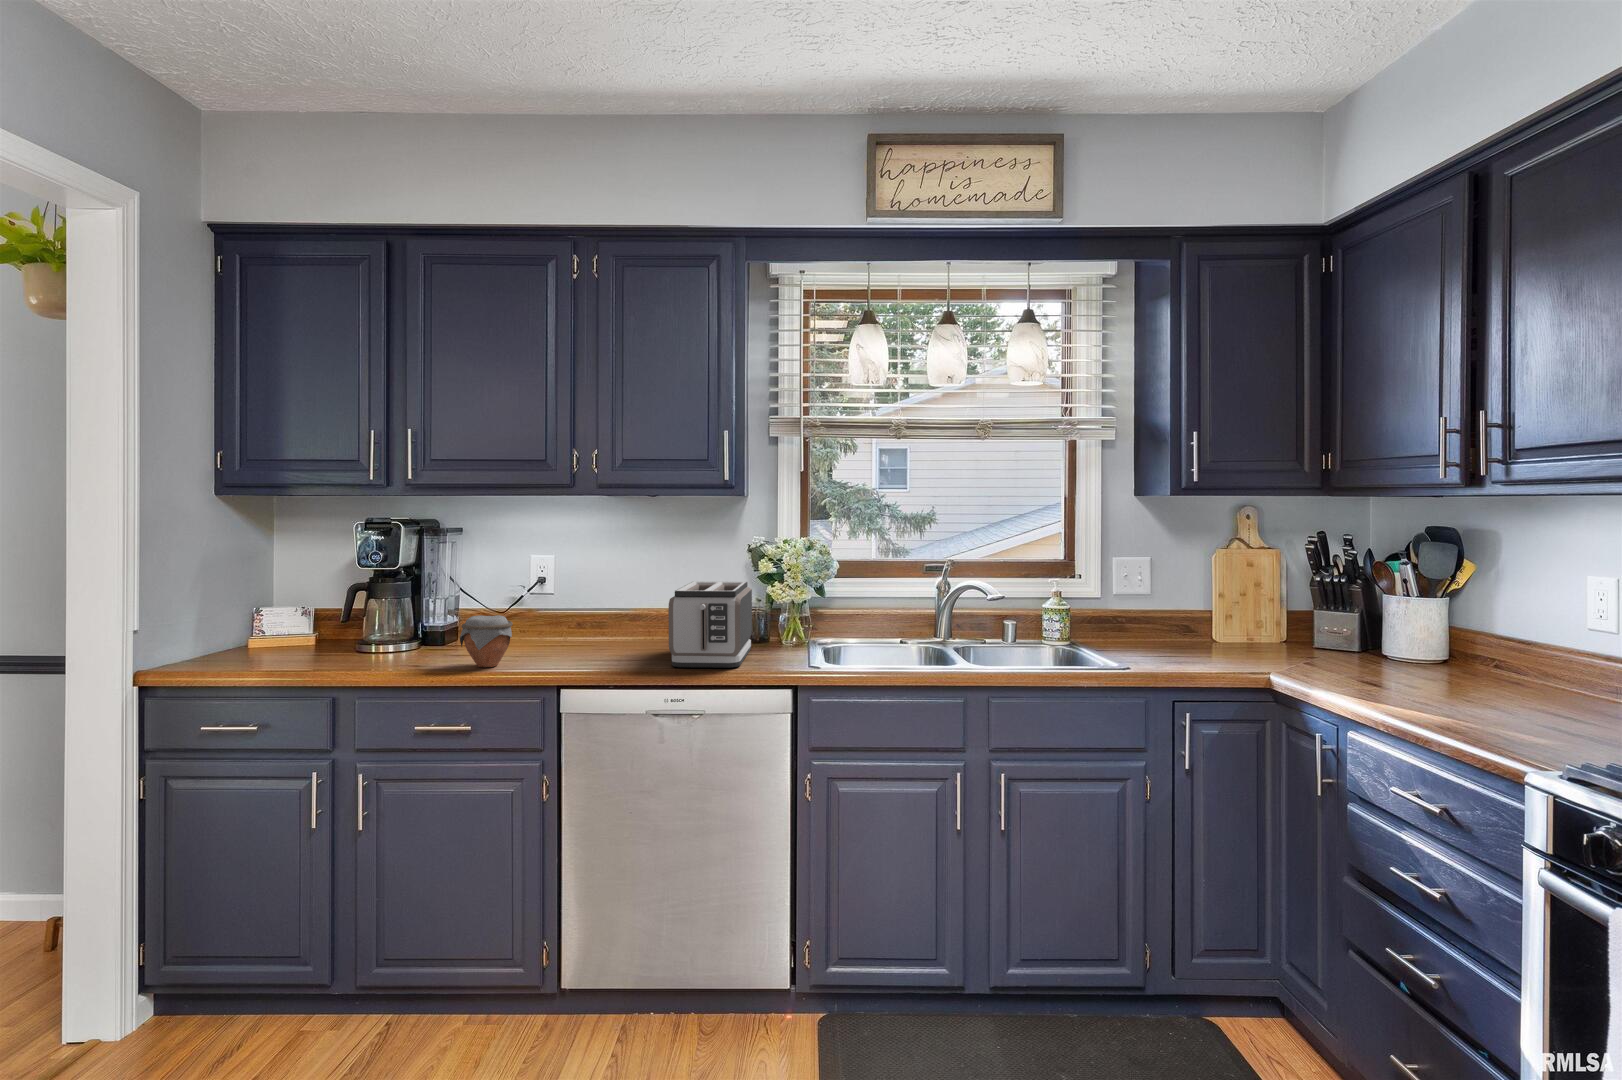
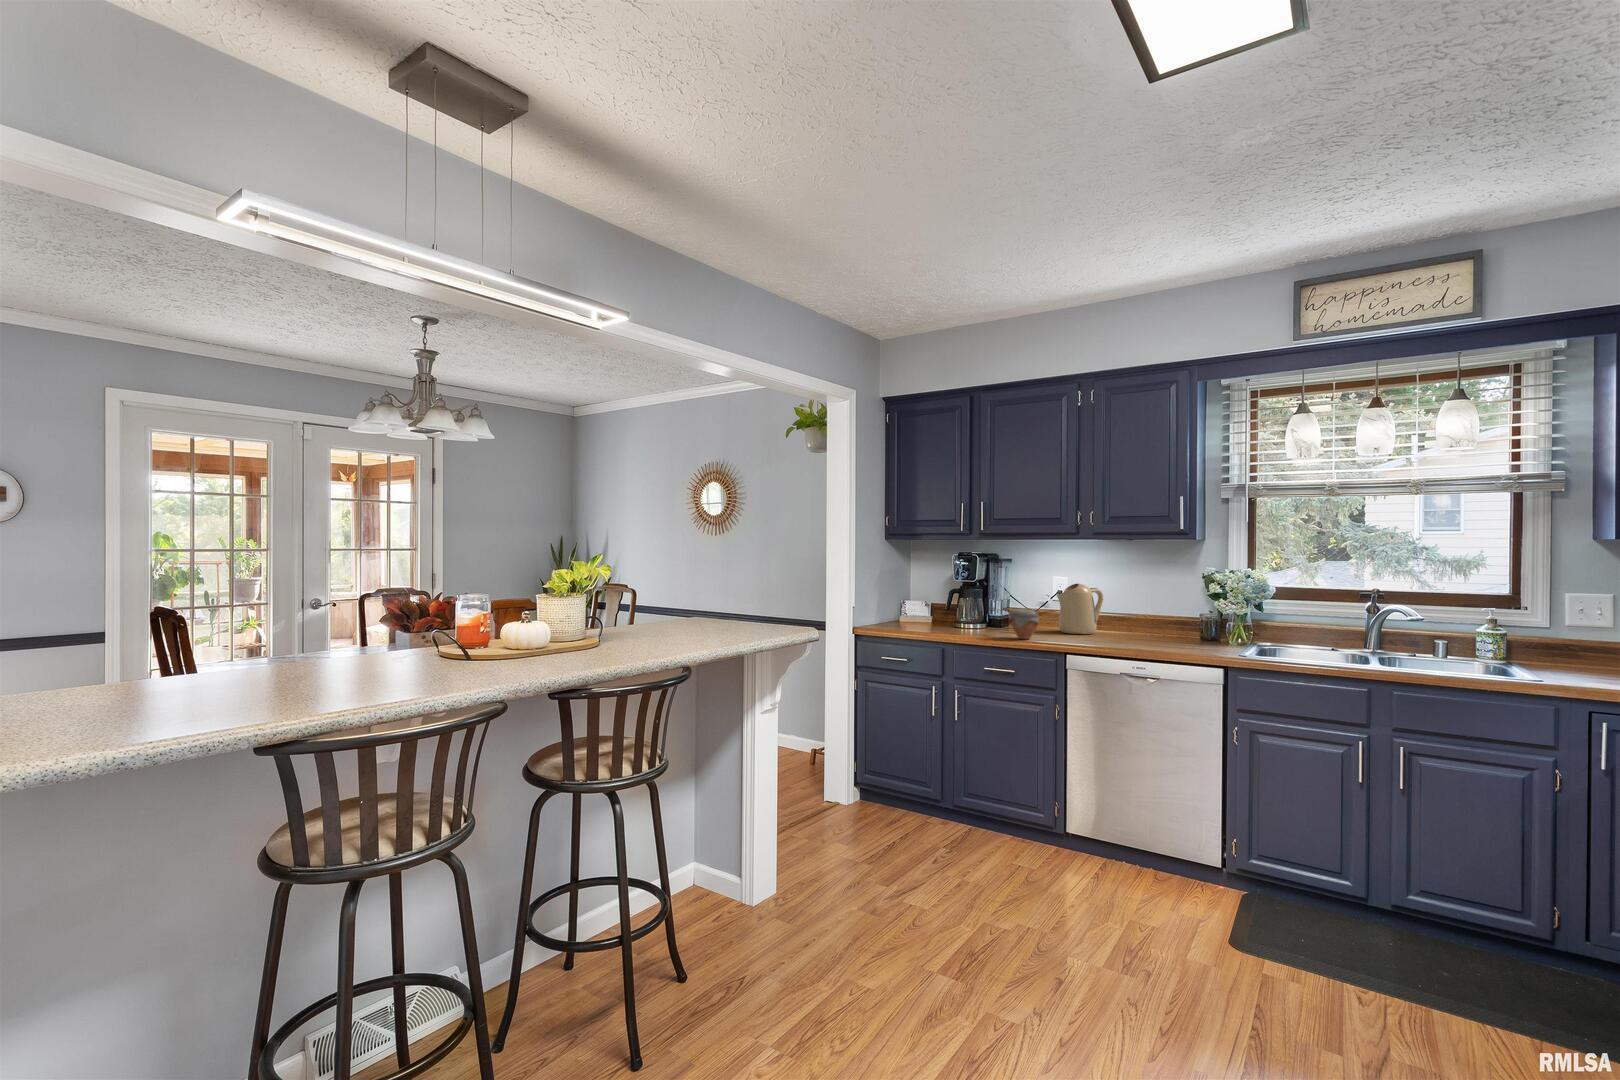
kettle: none [538,566,608,646] -> present [1057,584,1103,634]
toaster: present [668,581,752,668] -> none [1136,596,1203,652]

